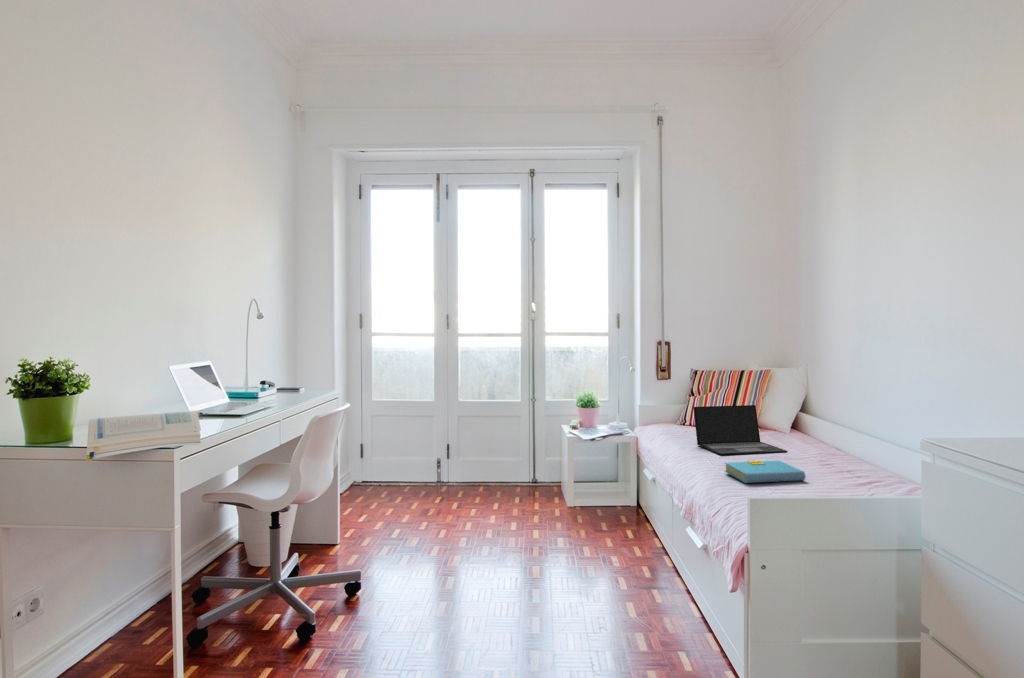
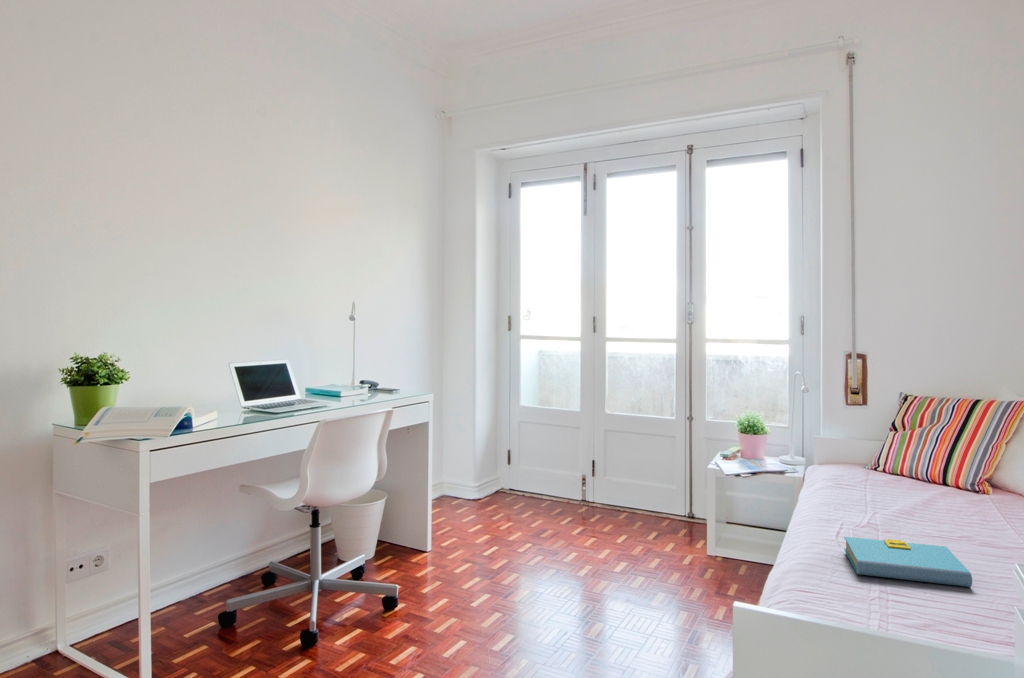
laptop: present [693,405,787,455] -> none [856,447,1002,533]

